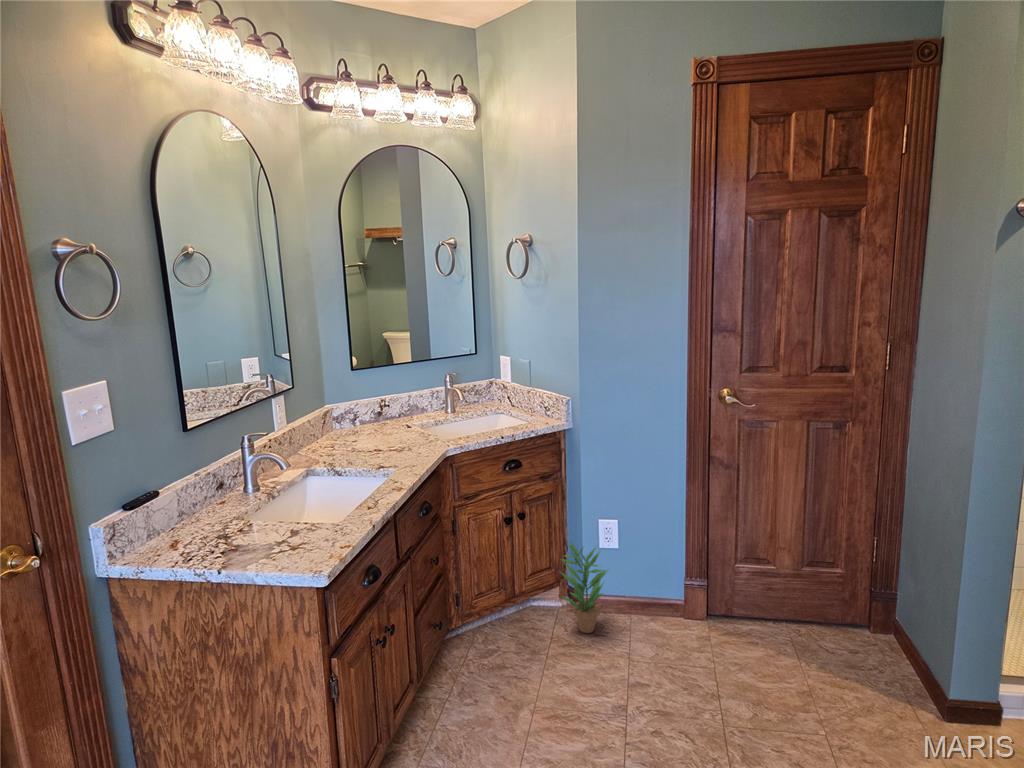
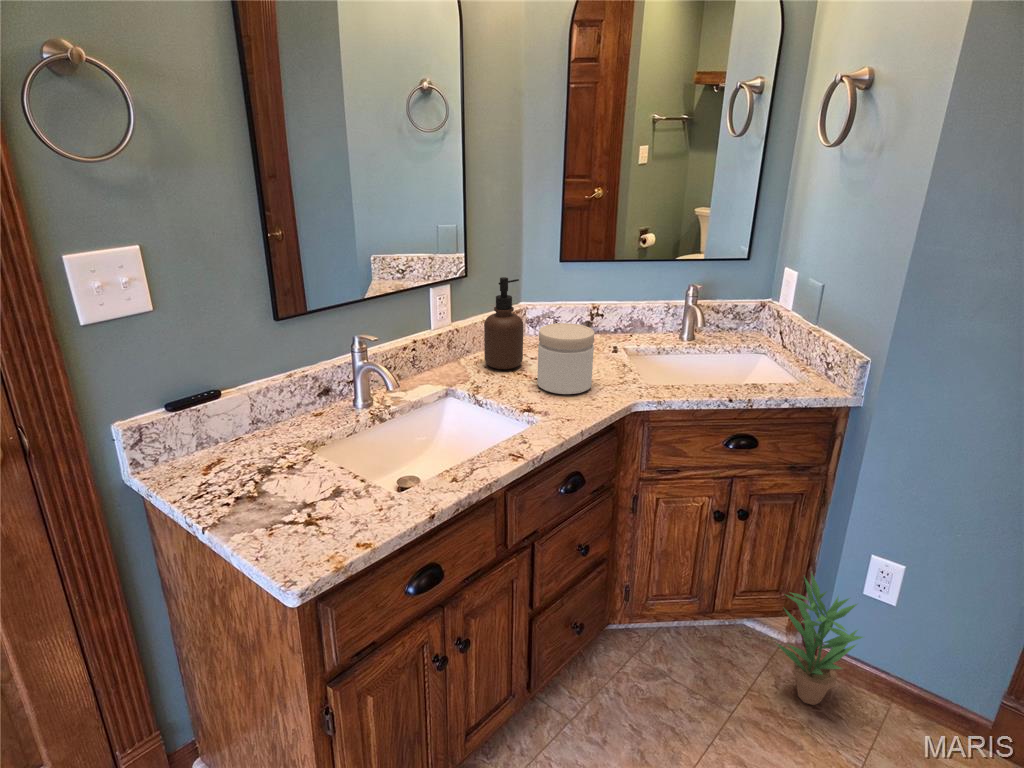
soap dispenser: none [319,382,351,452] -> present [484,277,523,369]
jar: none [370,406,412,456] -> present [537,323,594,394]

